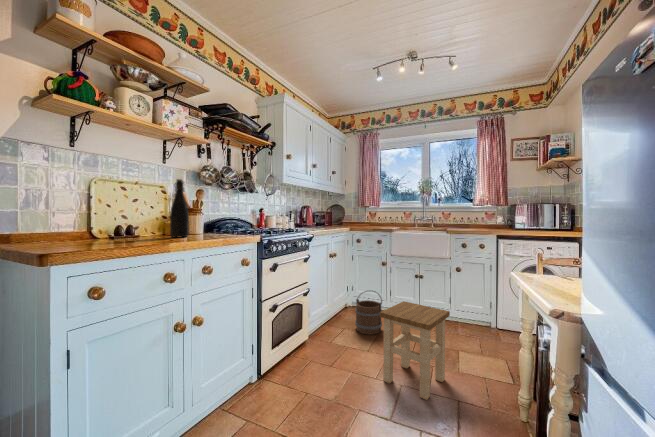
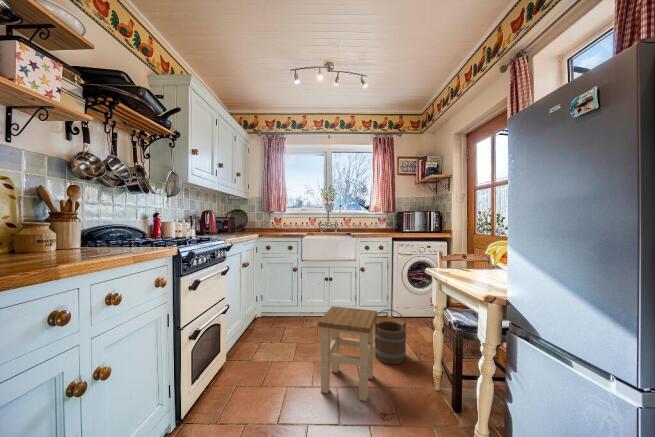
bottle: present [170,179,189,237] -> none [33,168,68,257]
bucket: present [355,290,382,335] -> present [374,309,406,364]

